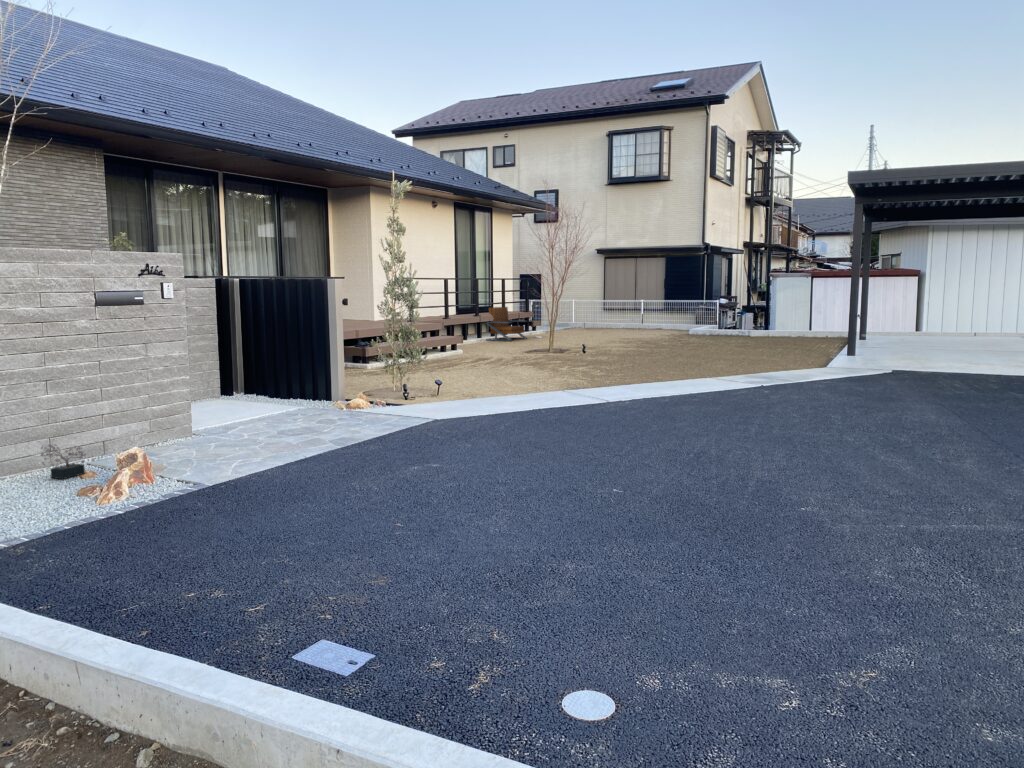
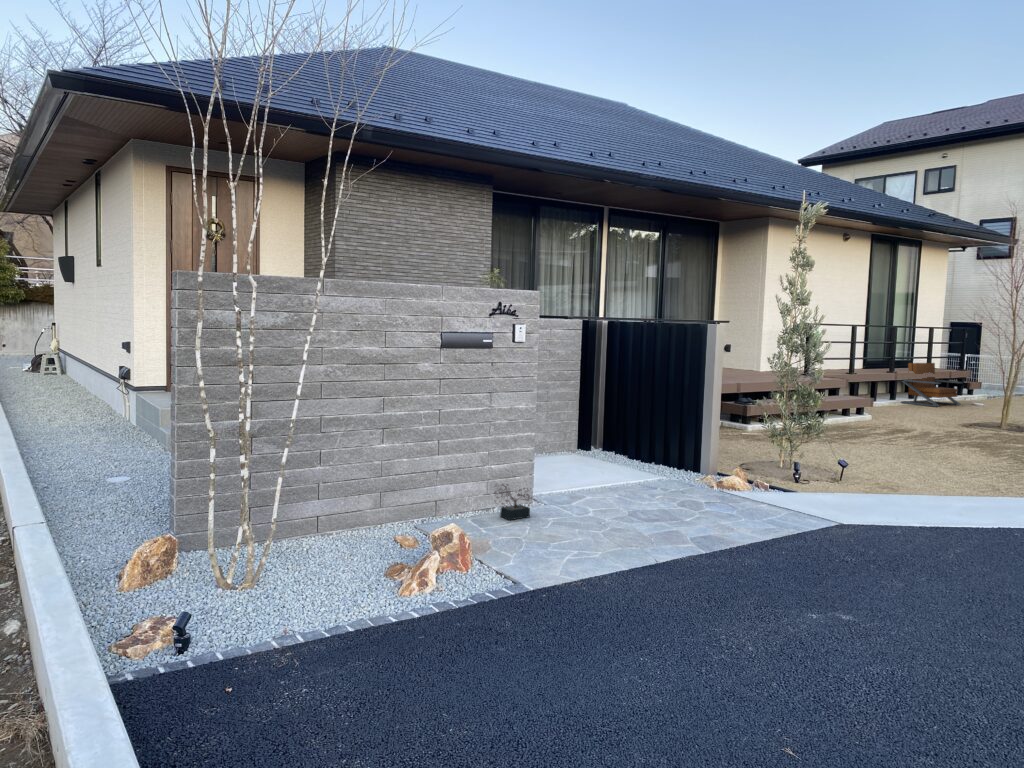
decorative plant: present [41,445,85,479] -> present [494,484,532,520]

